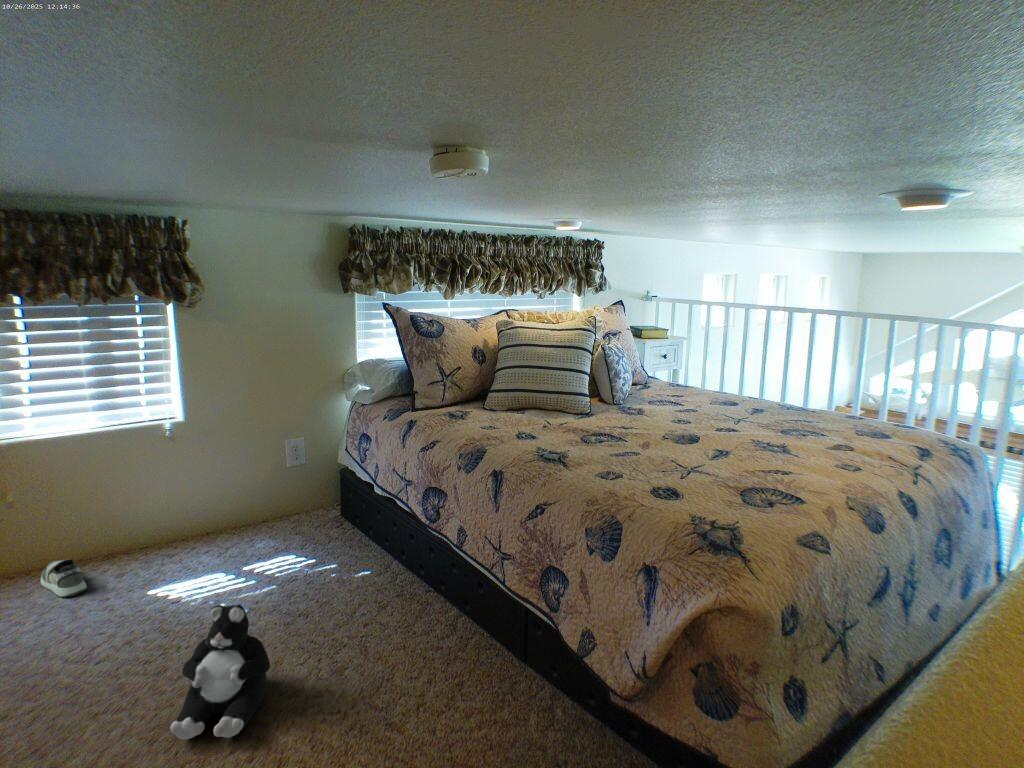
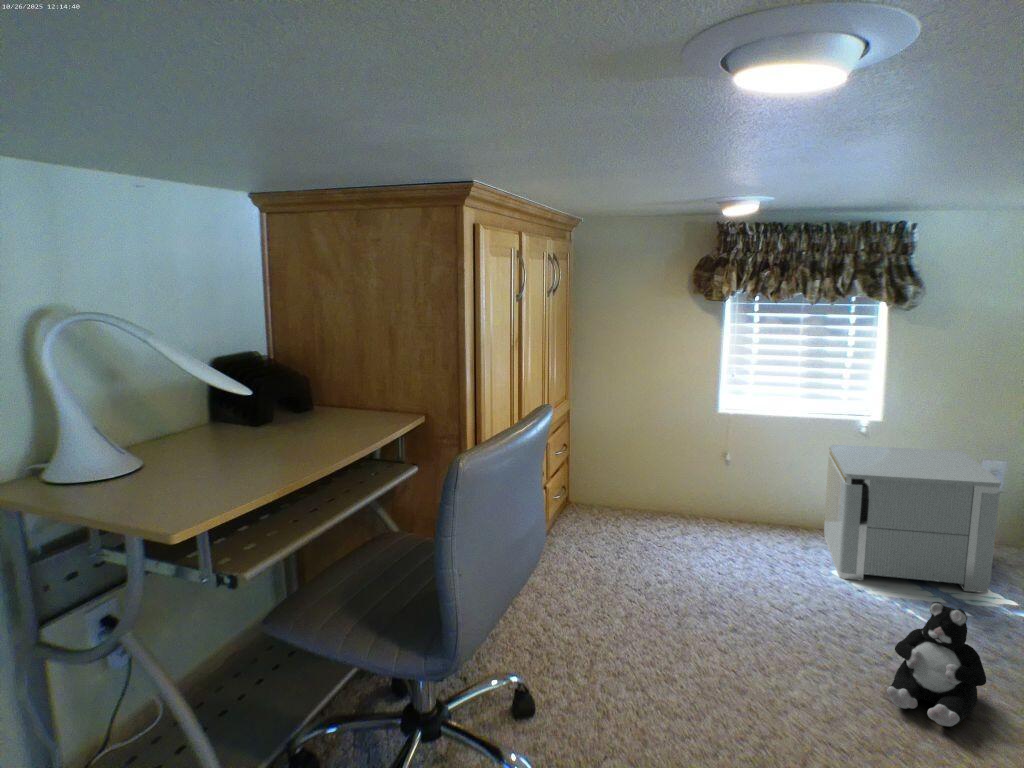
nightstand: none [132,436,295,597] -> present [824,445,1001,593]
shoe: present [40,559,87,597] -> none [747,515,783,554]

